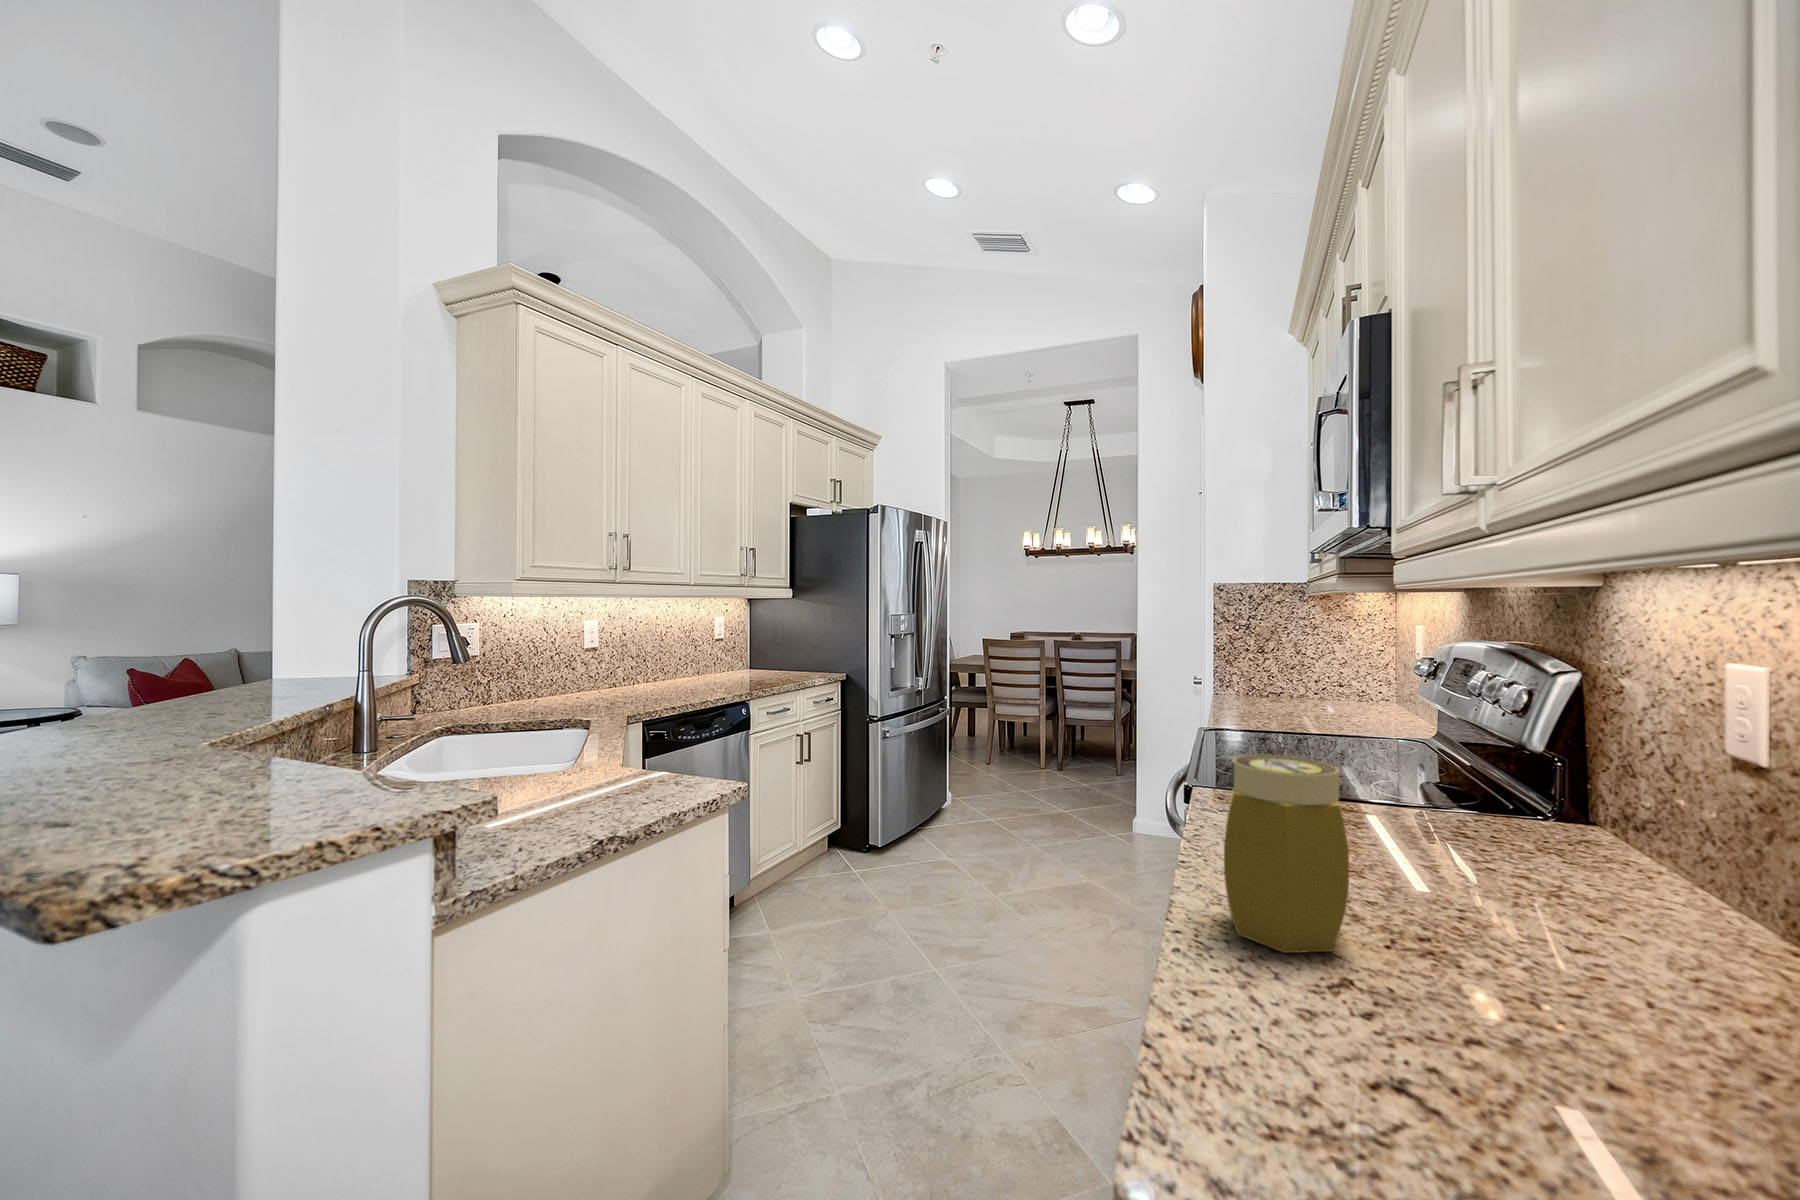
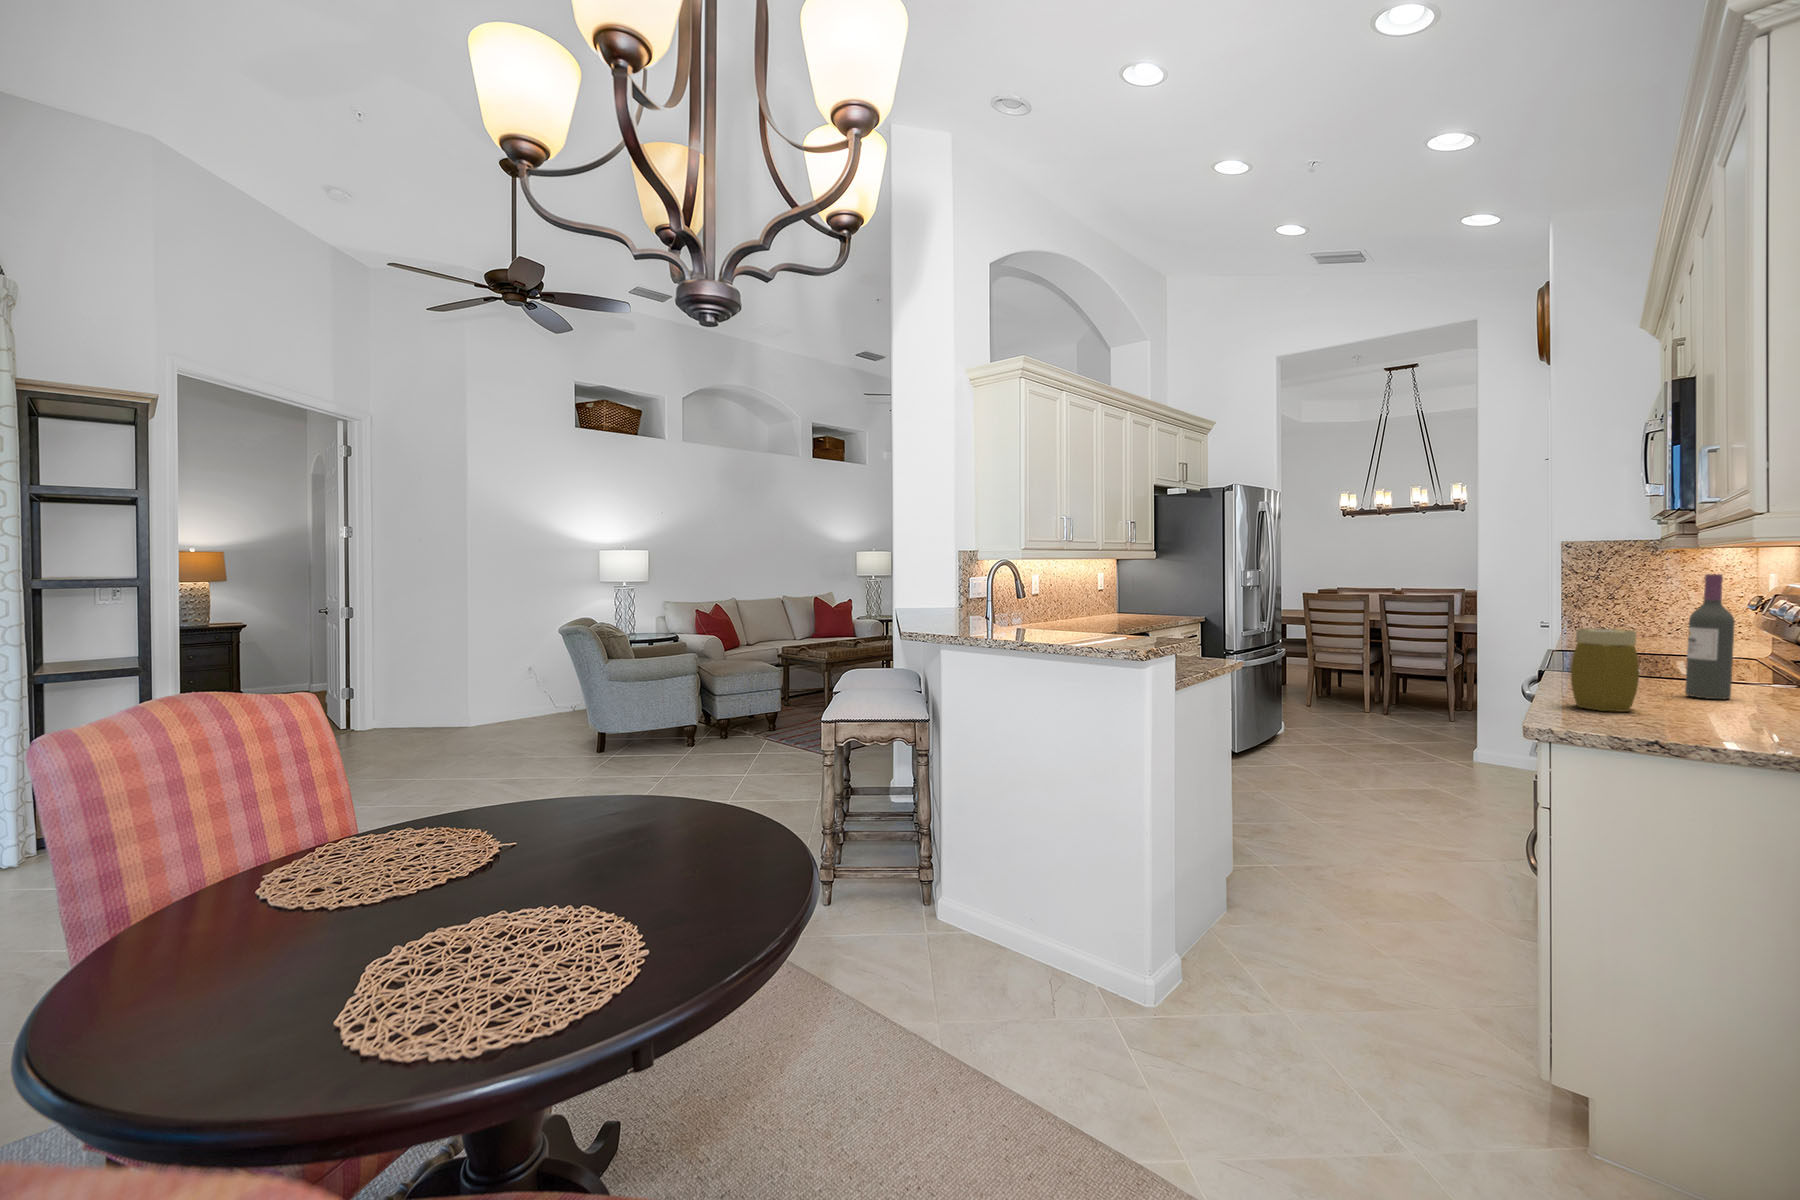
wine bottle: none [1395,639,1467,872] -> present [1685,574,1735,699]

